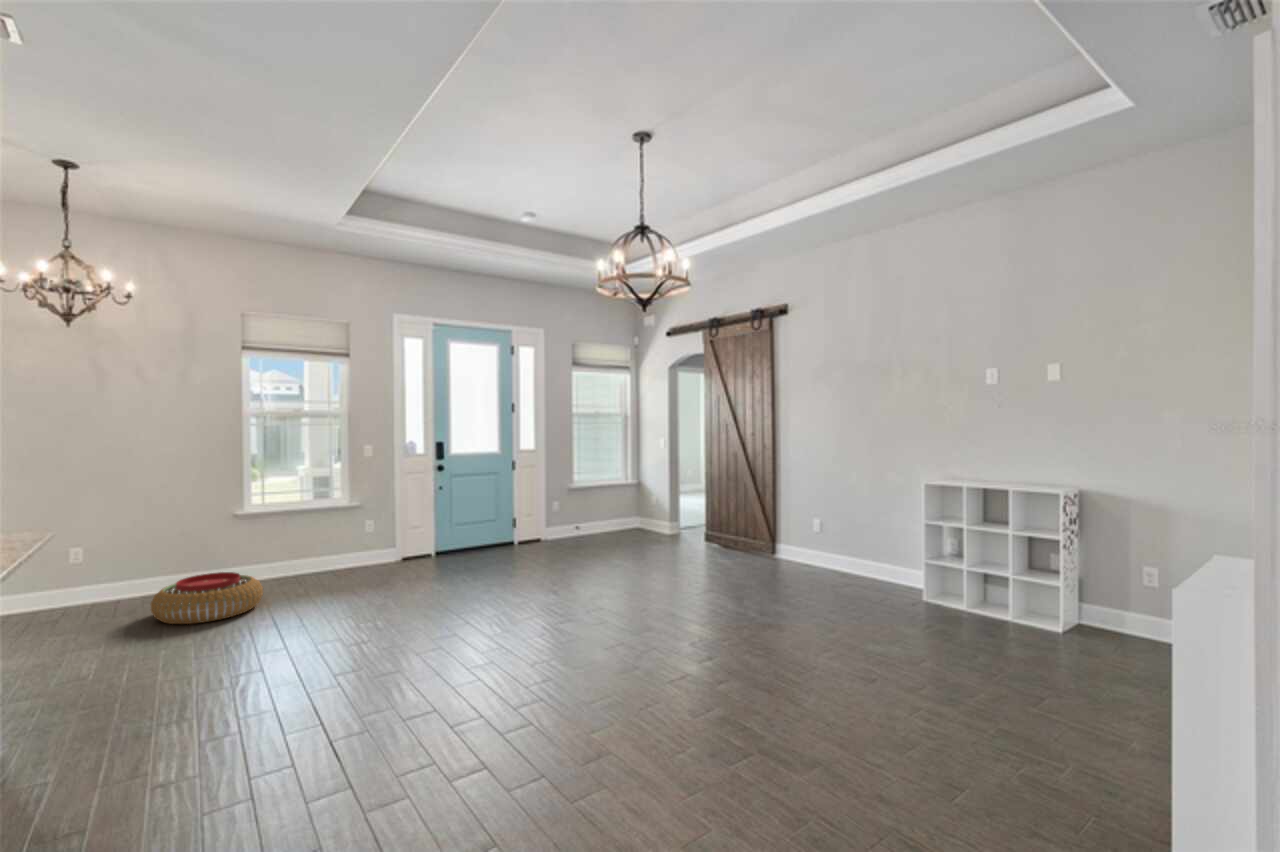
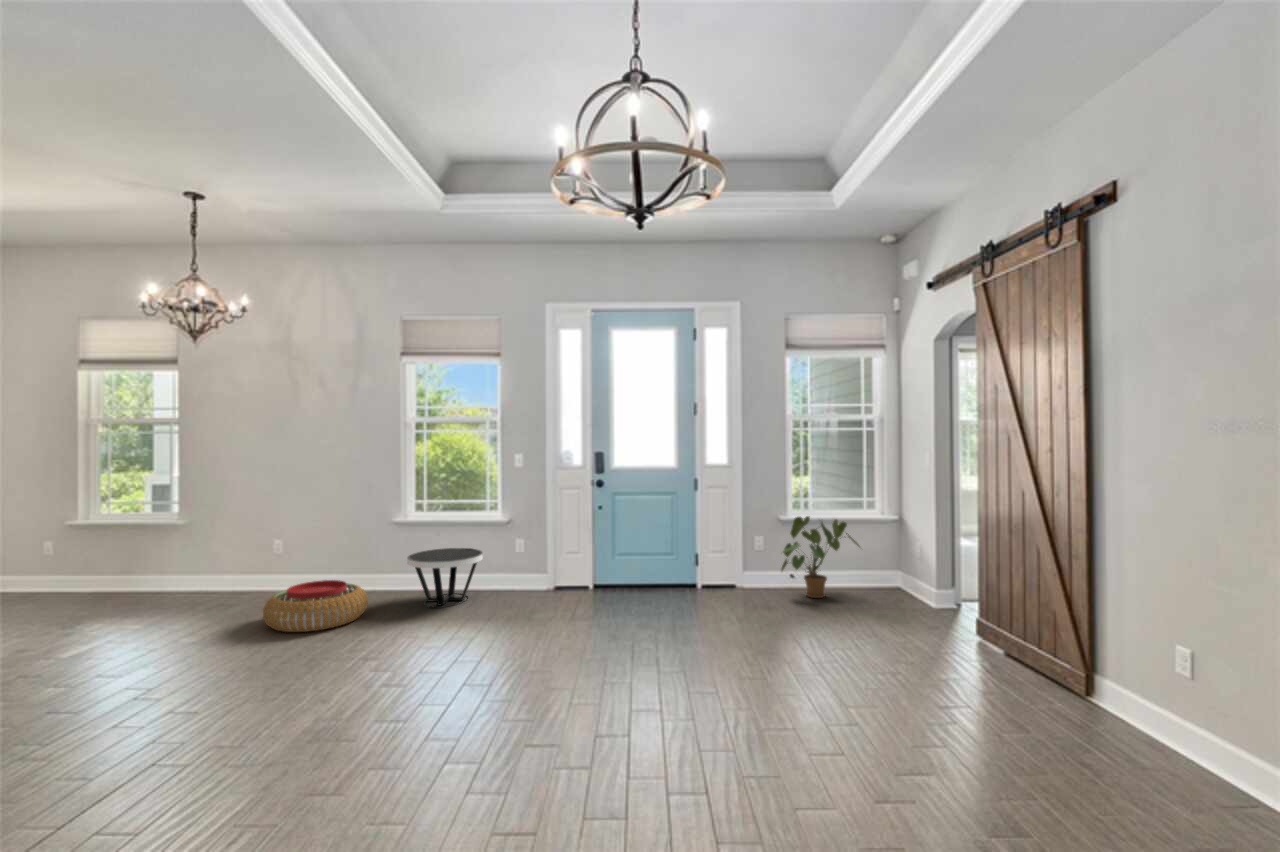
house plant: none [578,484,631,539] -> present [781,516,860,598]
side table: none [277,531,352,586] -> present [407,547,483,607]

